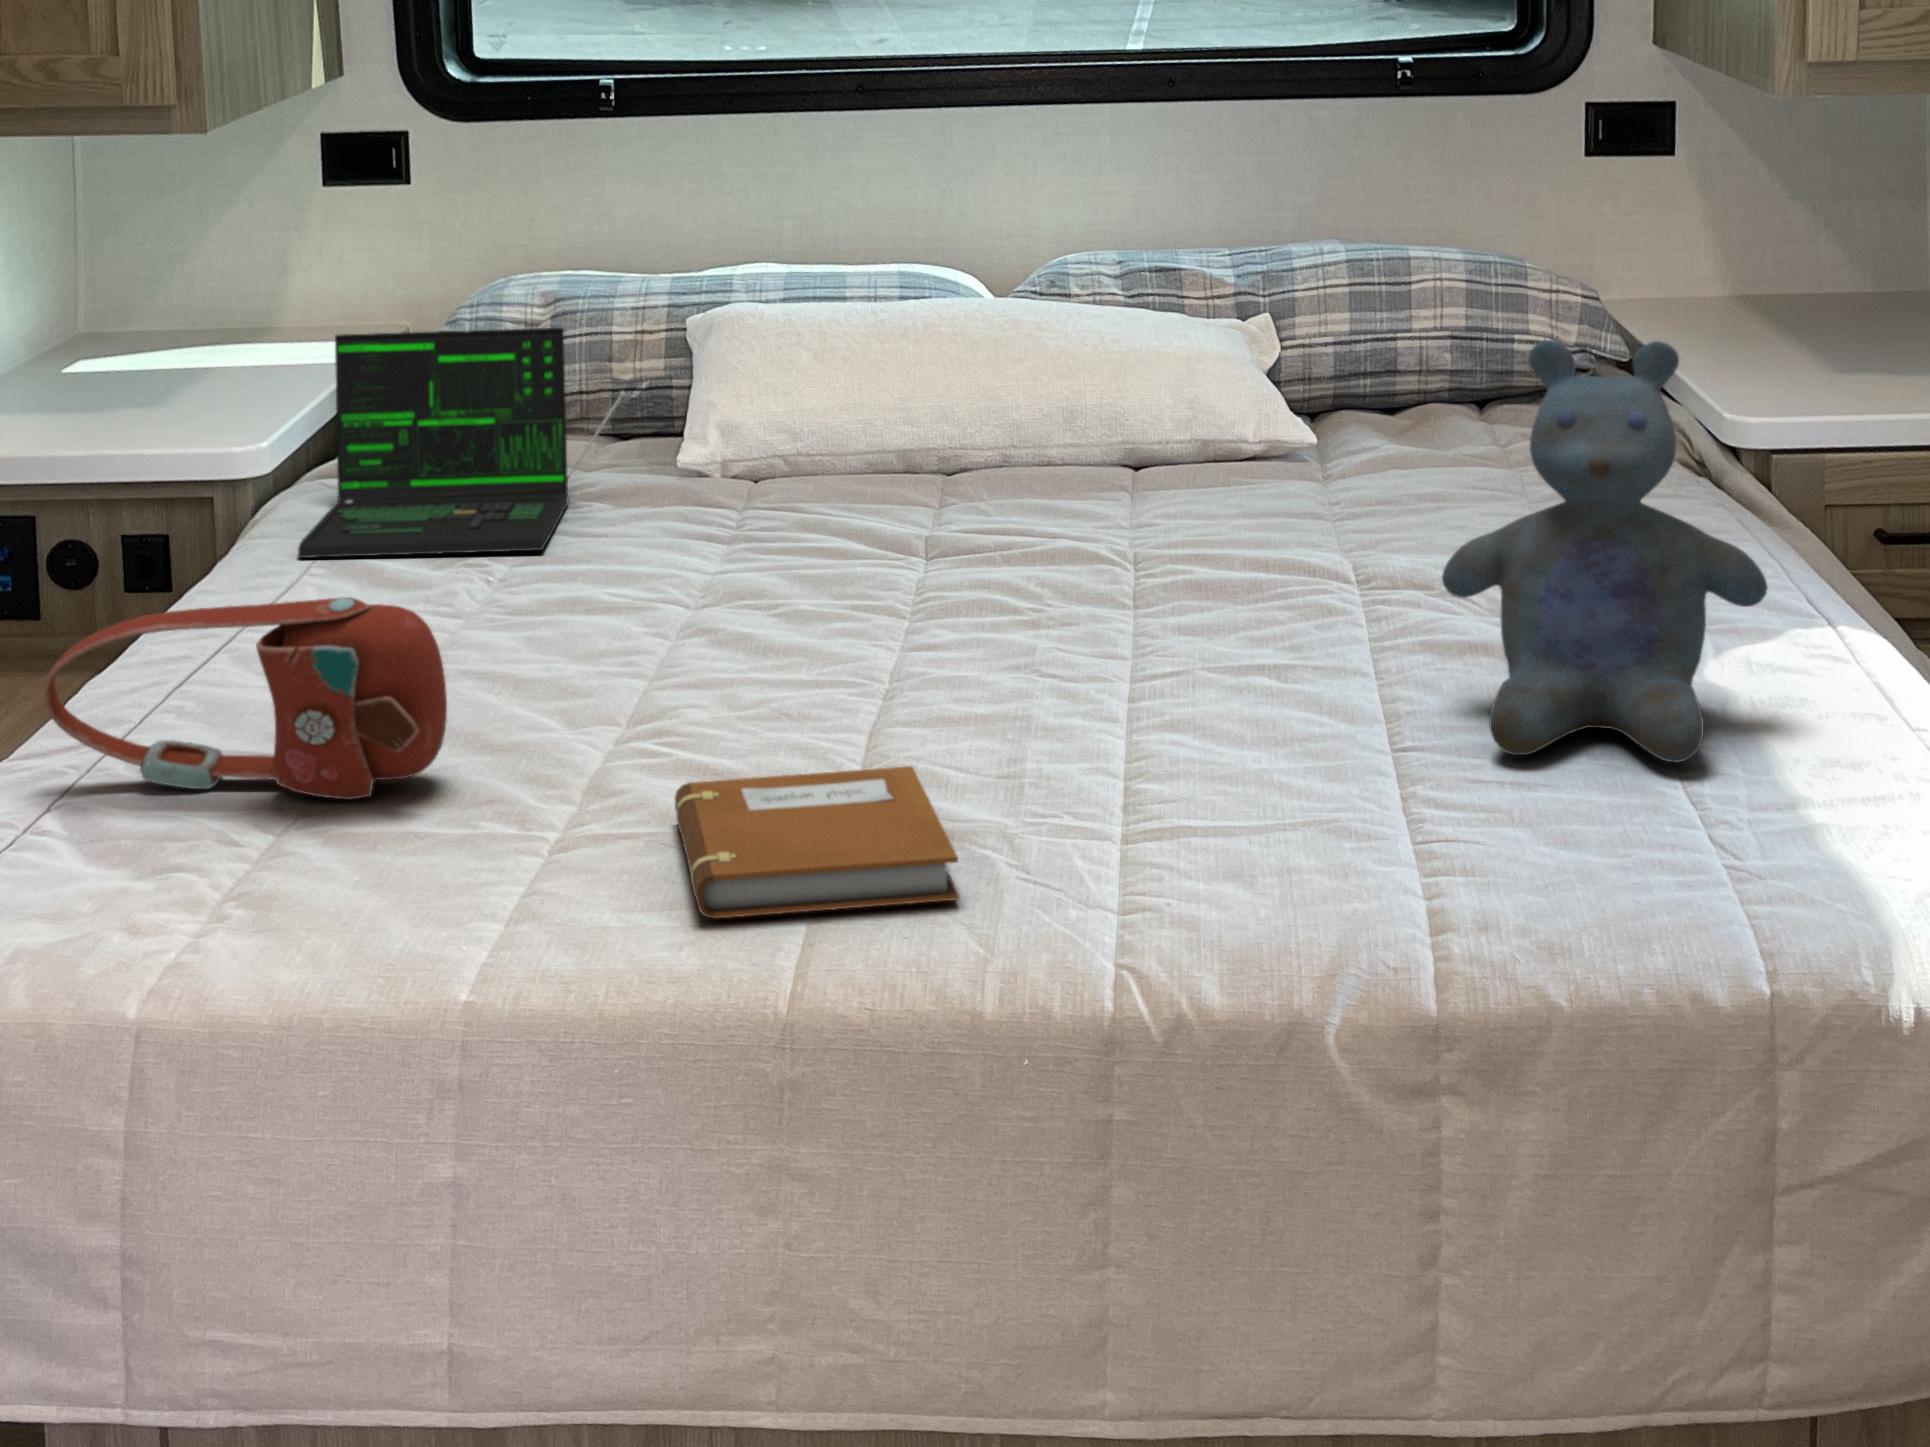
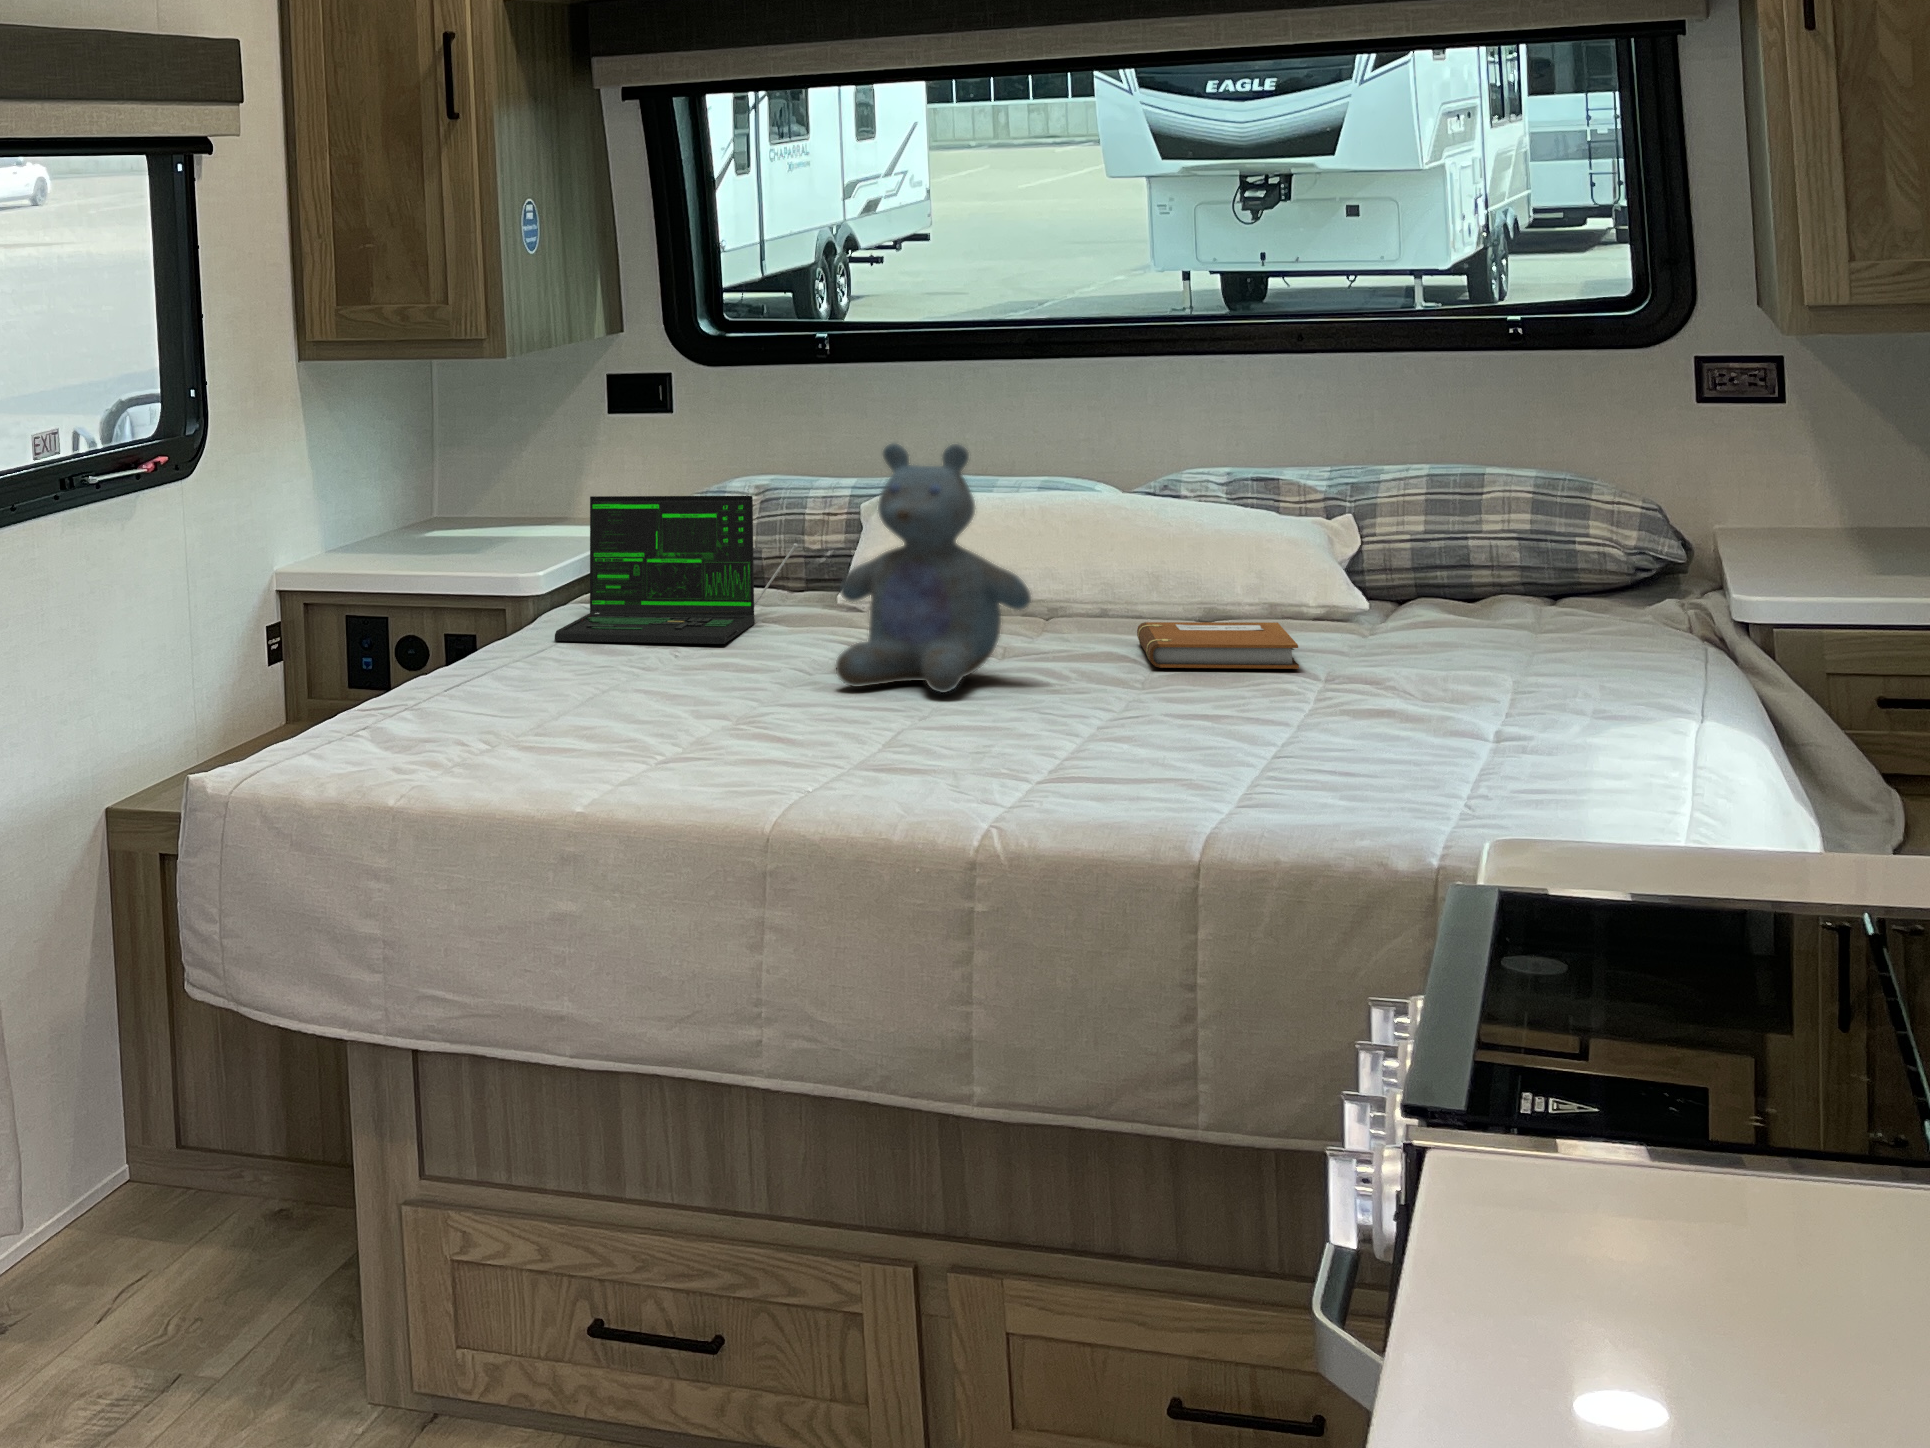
stuffed bear: present [1442,340,1768,762] -> present [836,444,1031,692]
handbag: present [43,597,447,800] -> none [370,616,616,744]
notebook: present [675,766,959,918] -> present [1137,622,1299,669]

